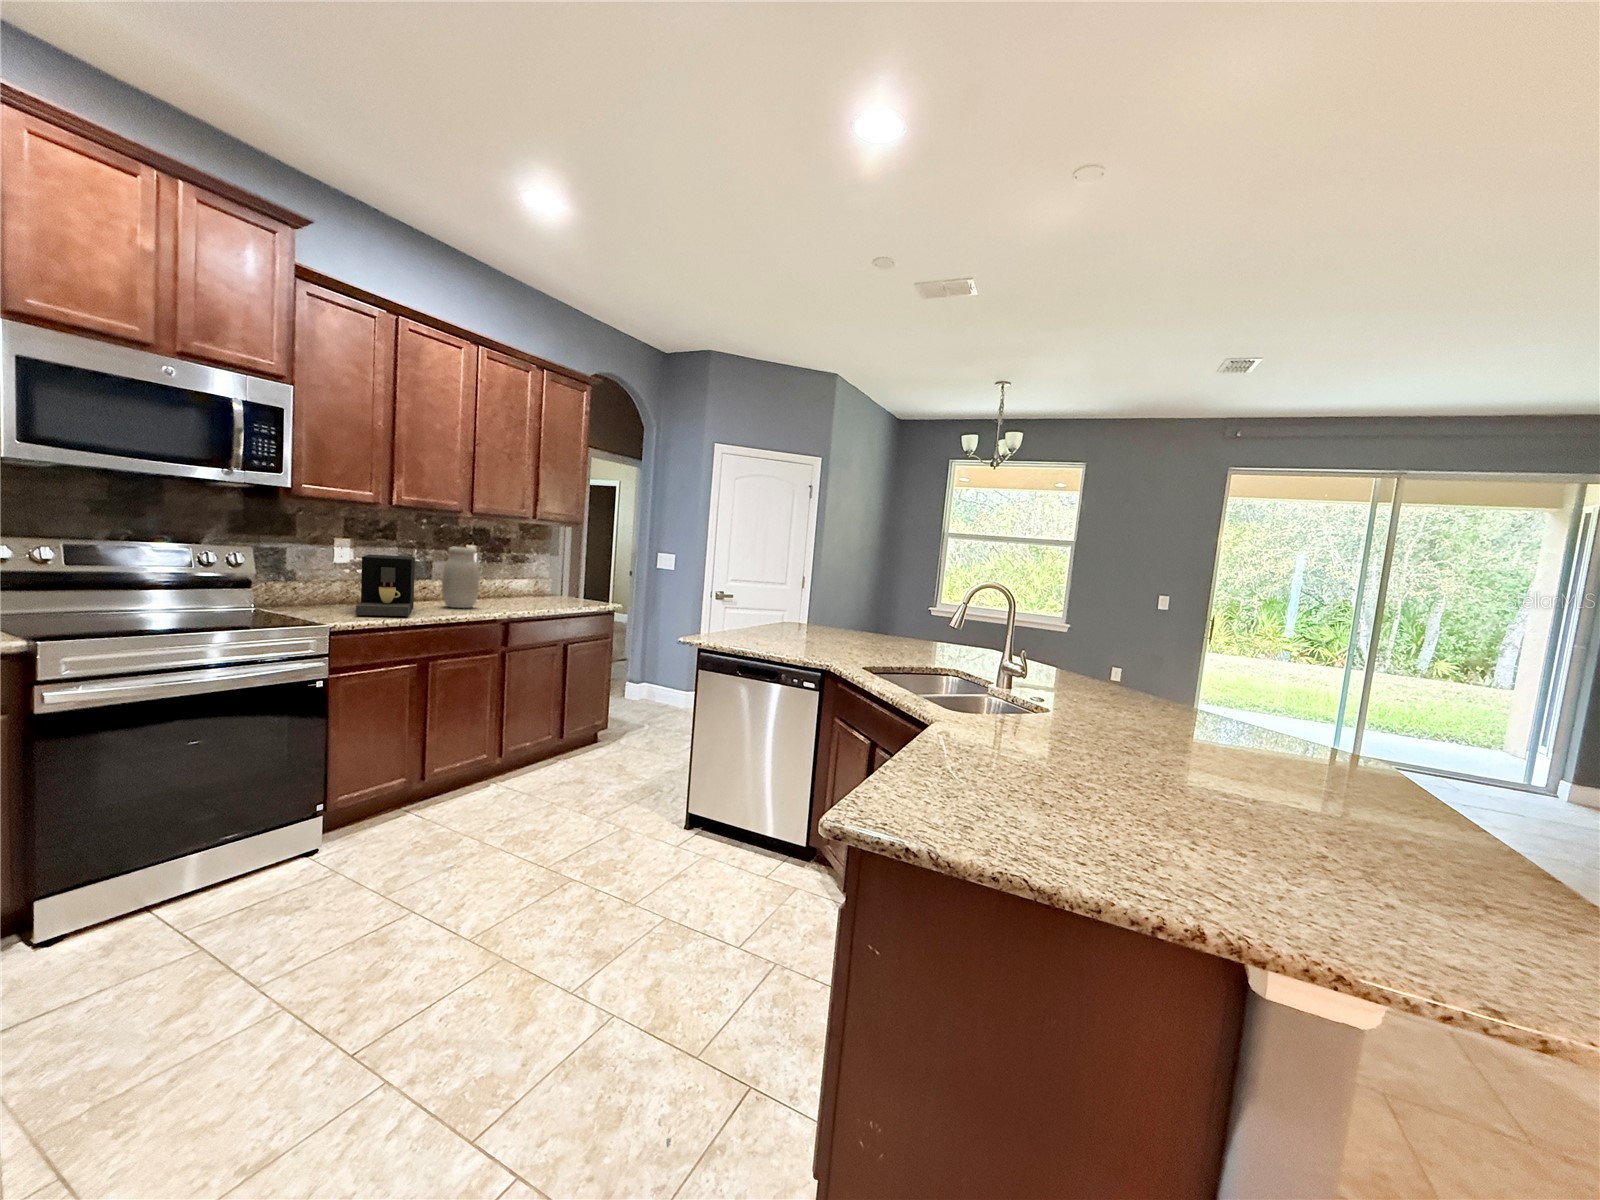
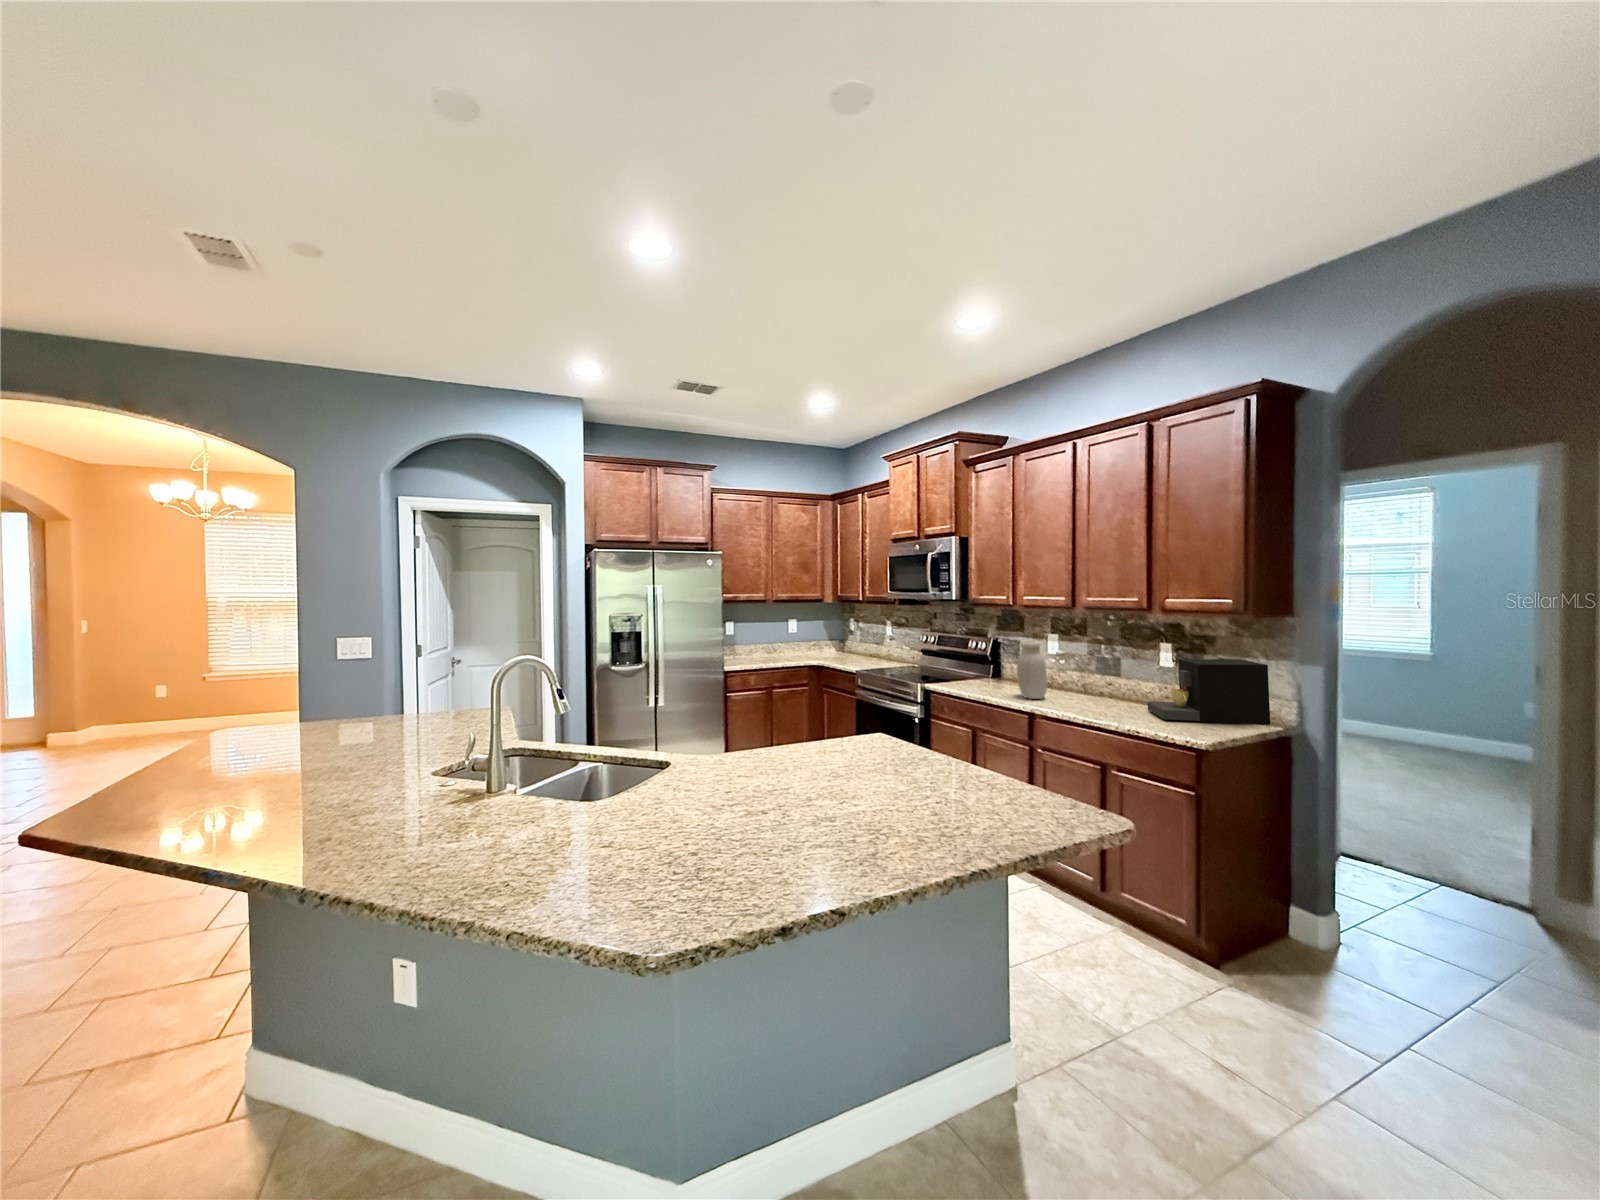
coffee maker: present [356,554,415,616] -> present [1147,659,1270,725]

